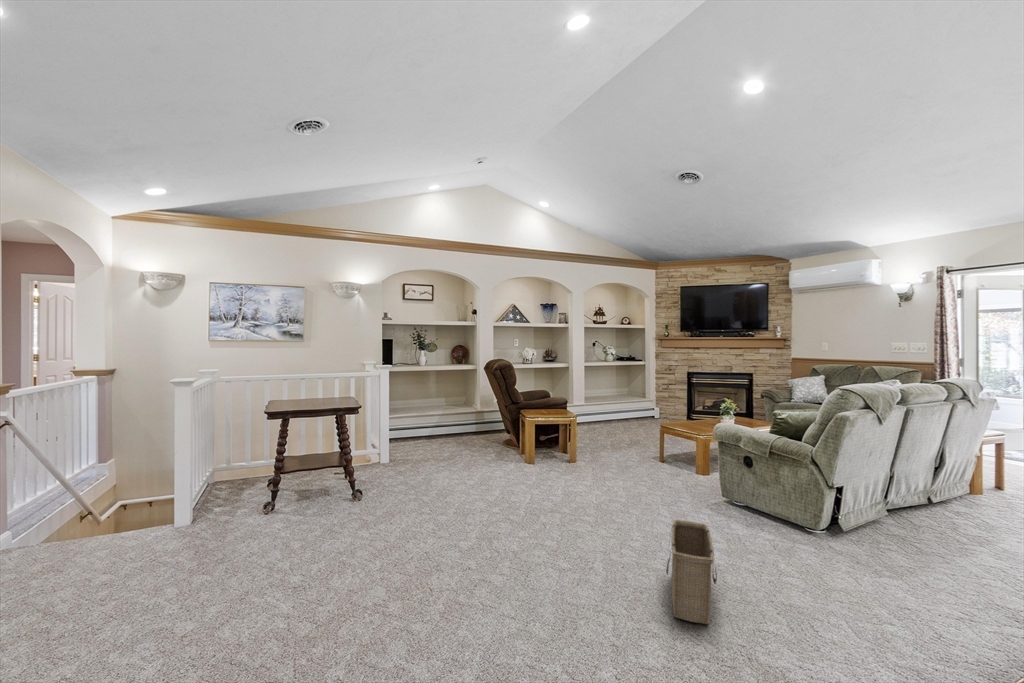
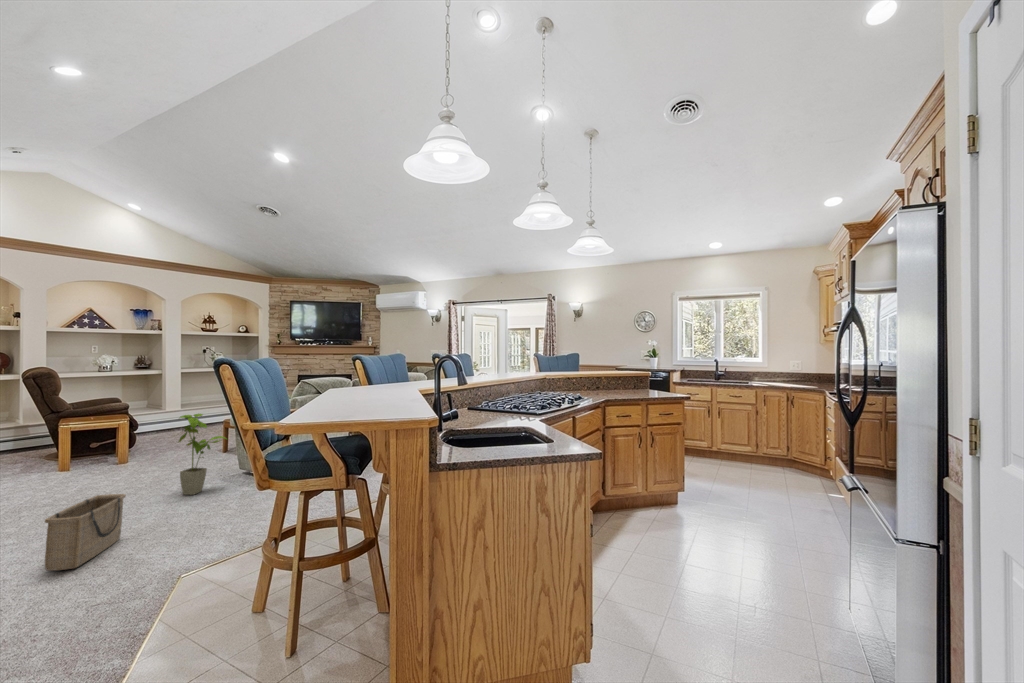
house plant: none [689,421,747,523] -> present [179,414,226,495]

